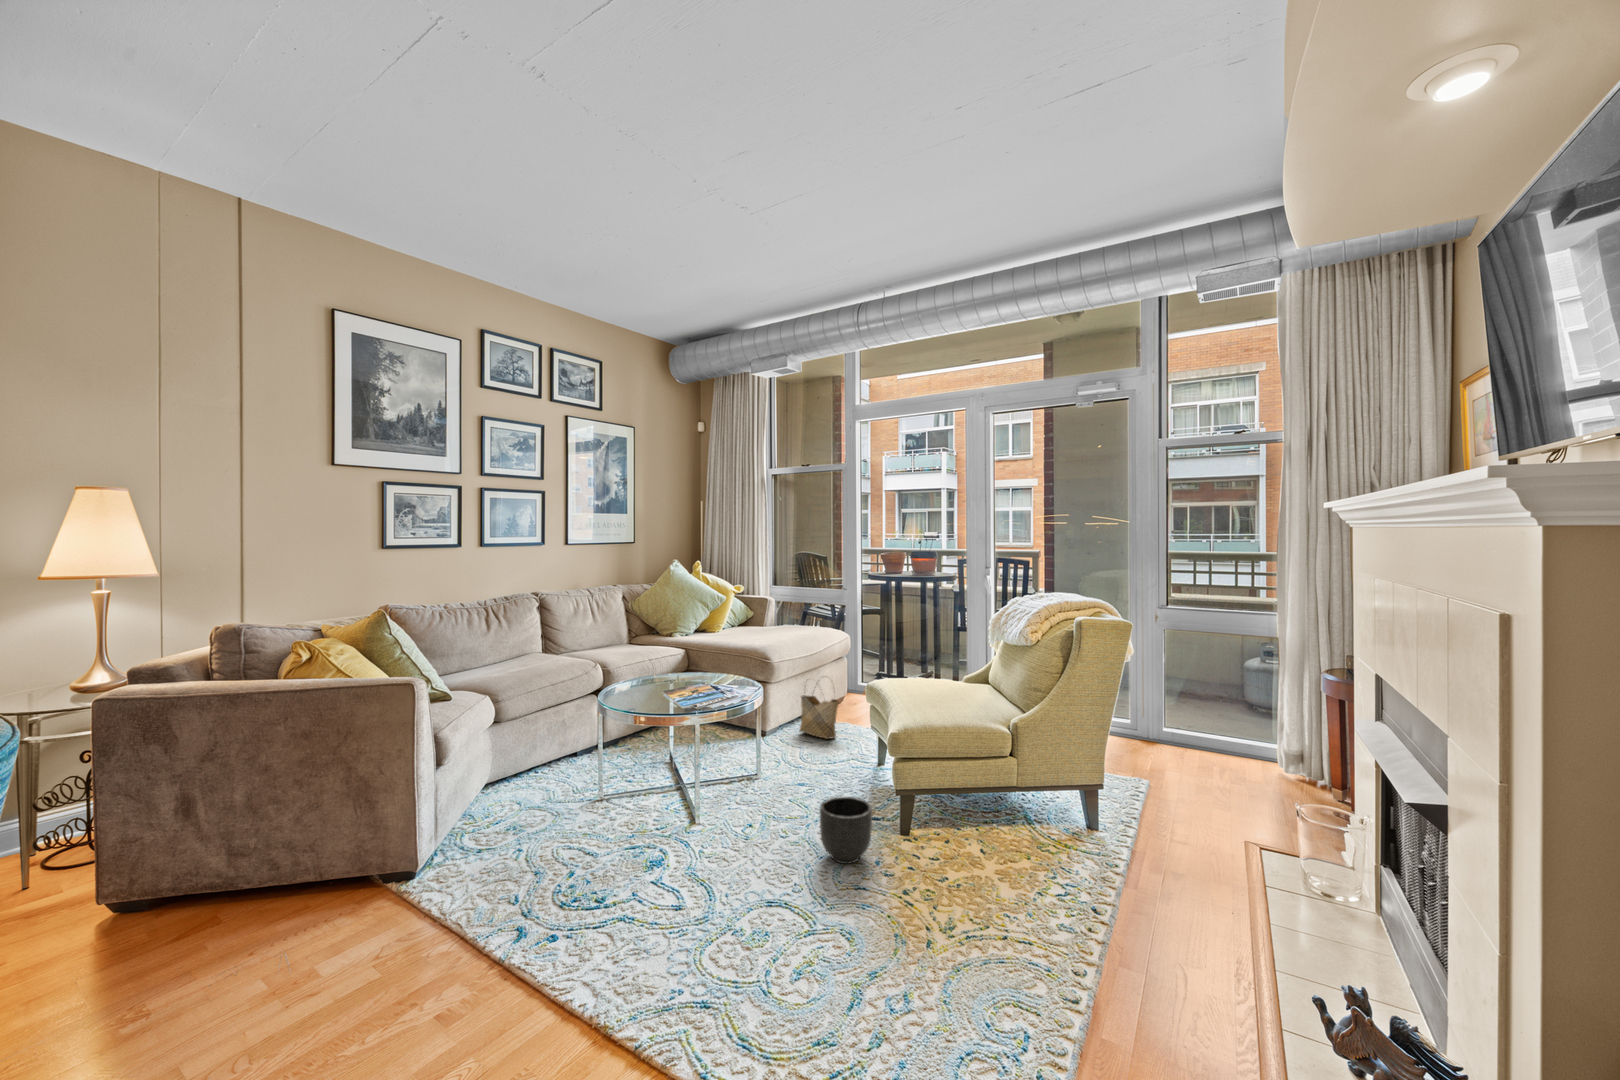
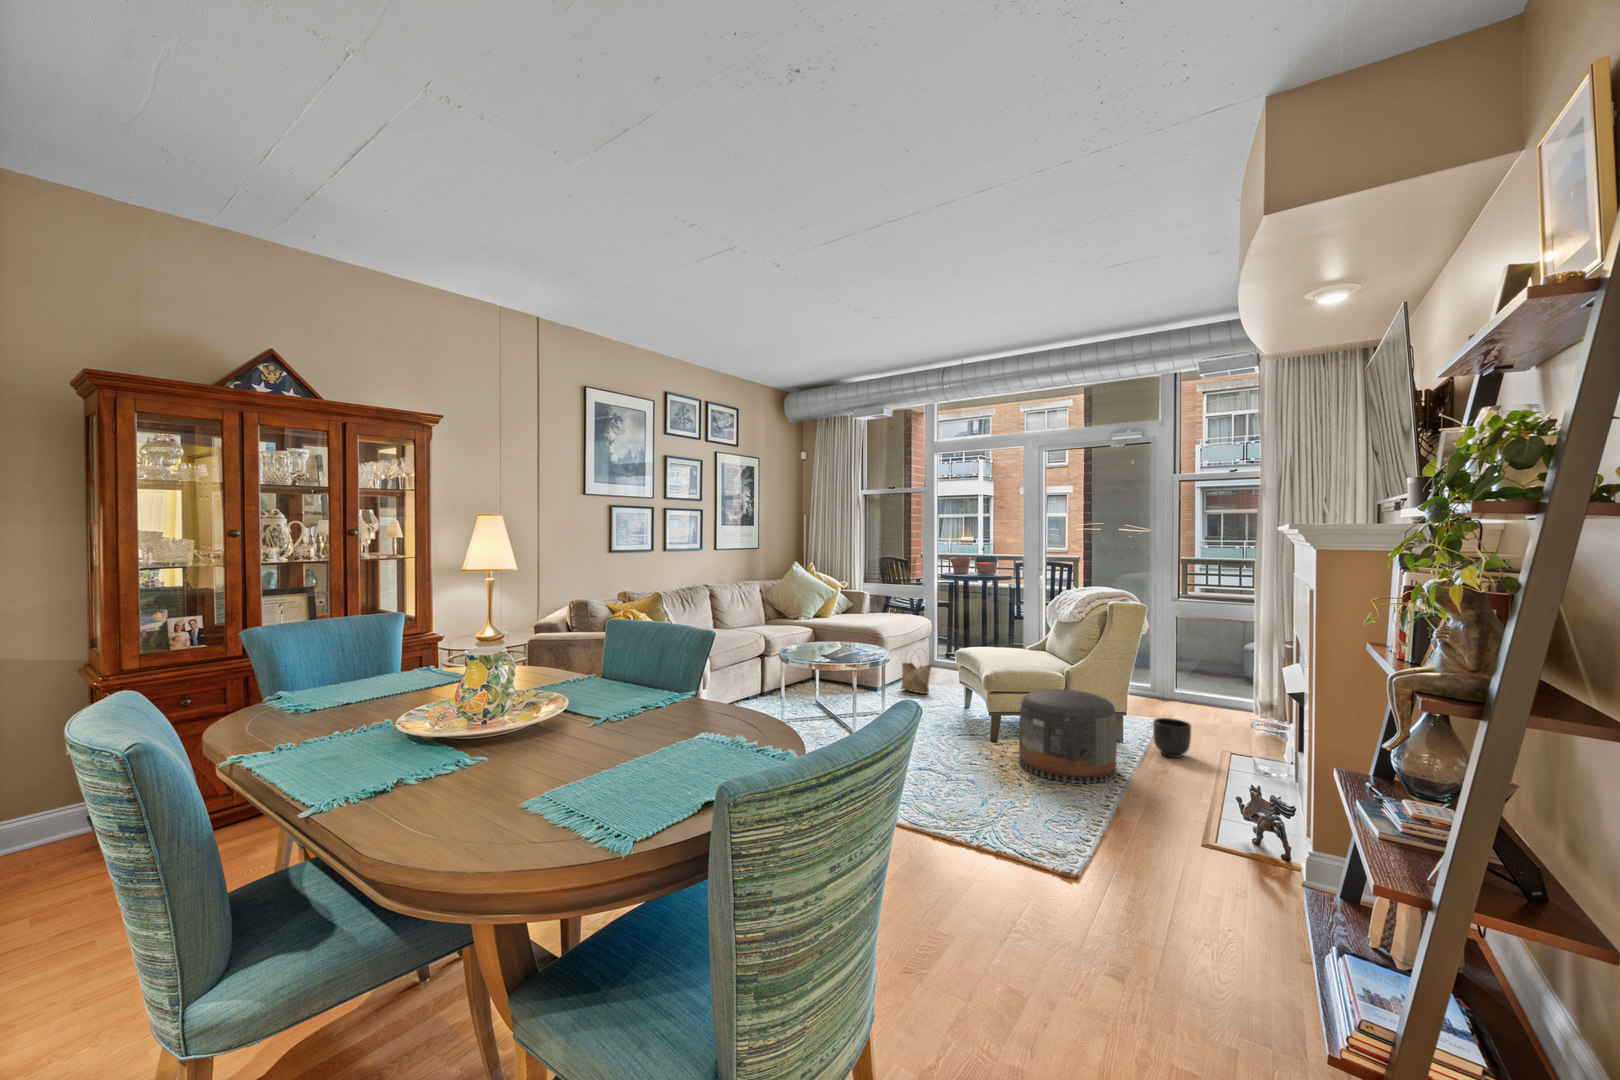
pouf: none [936,757,1090,932] -> present [1019,689,1117,784]
planter: present [820,797,872,864] -> present [1153,718,1191,758]

